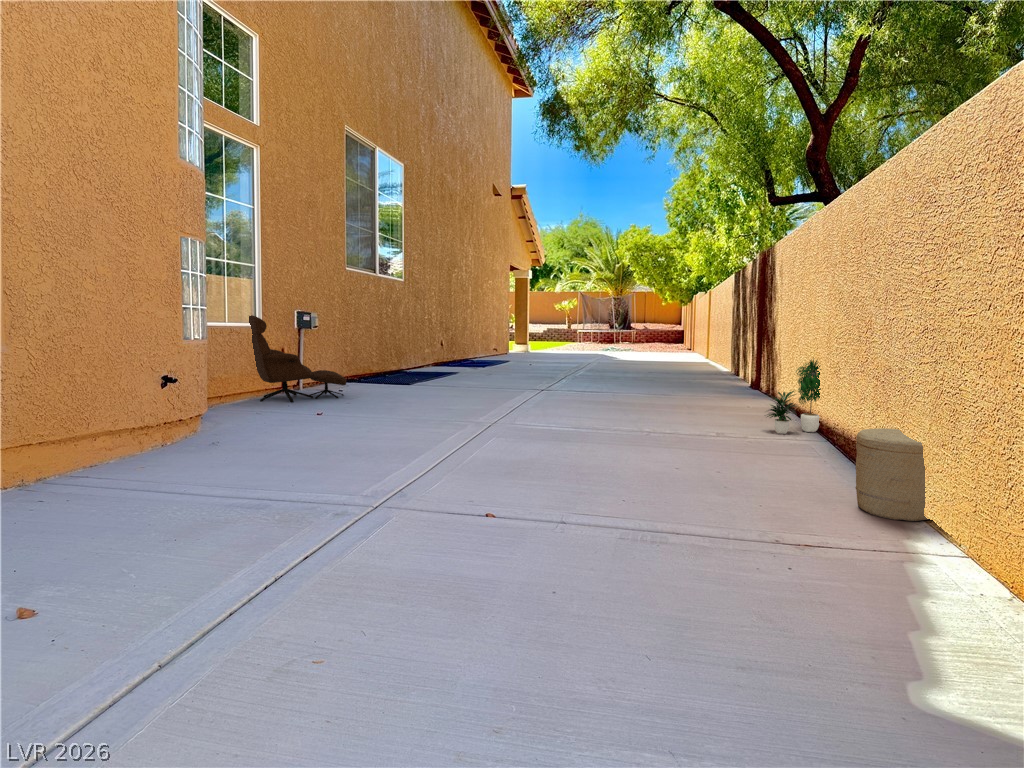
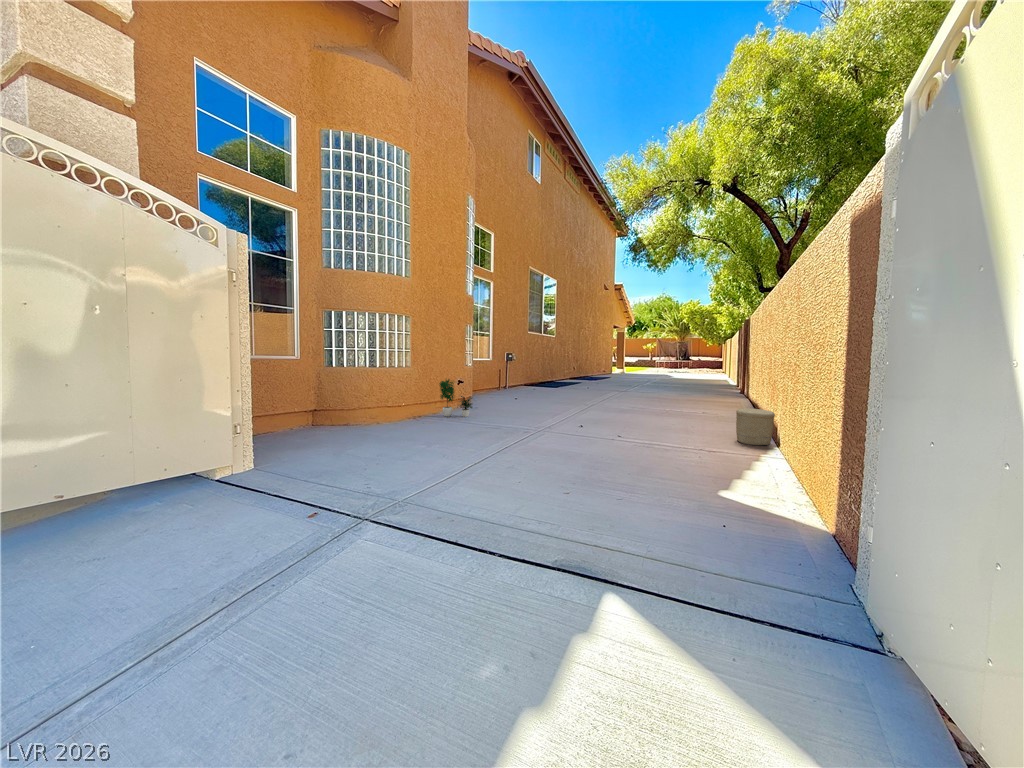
lounge chair: present [249,315,346,402] -> none [486,356,528,394]
potted plant: present [767,359,821,434] -> present [439,379,472,417]

